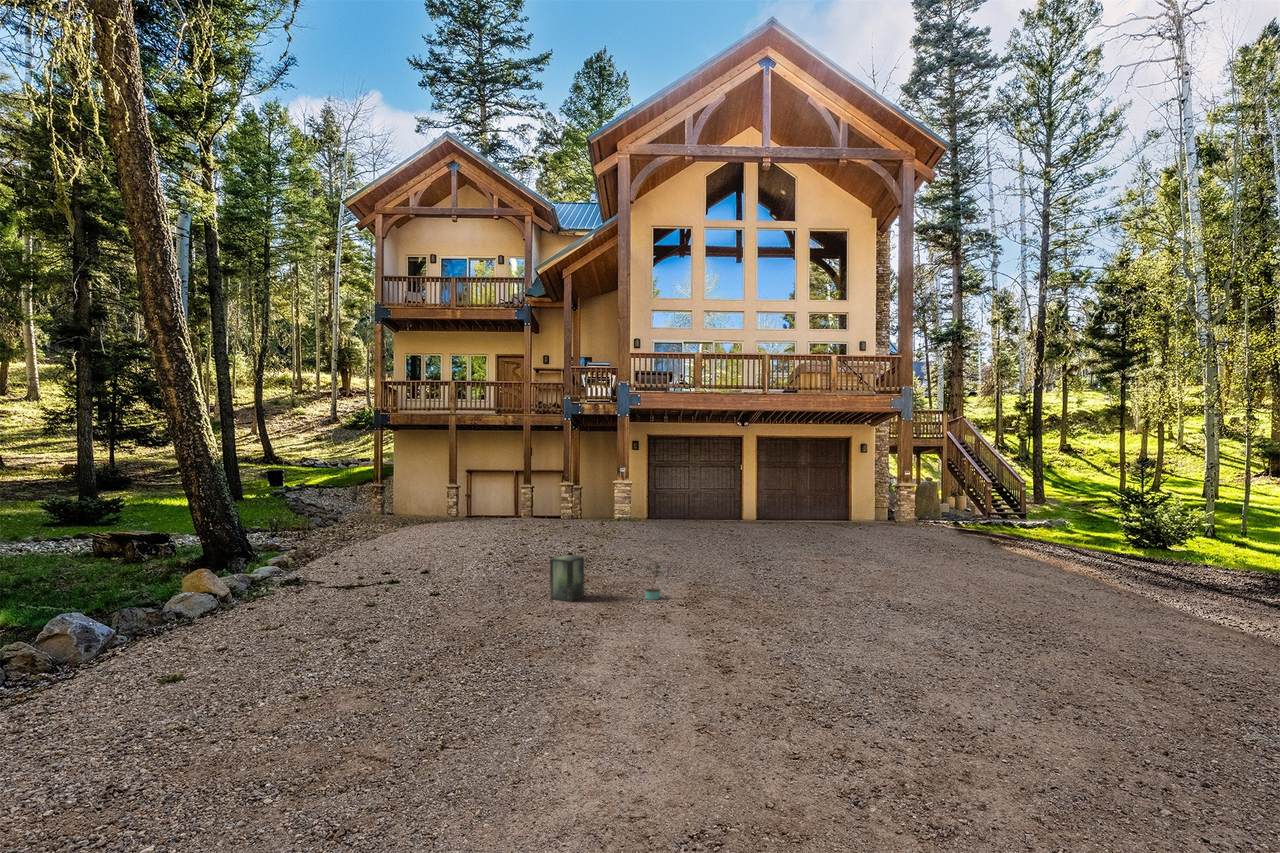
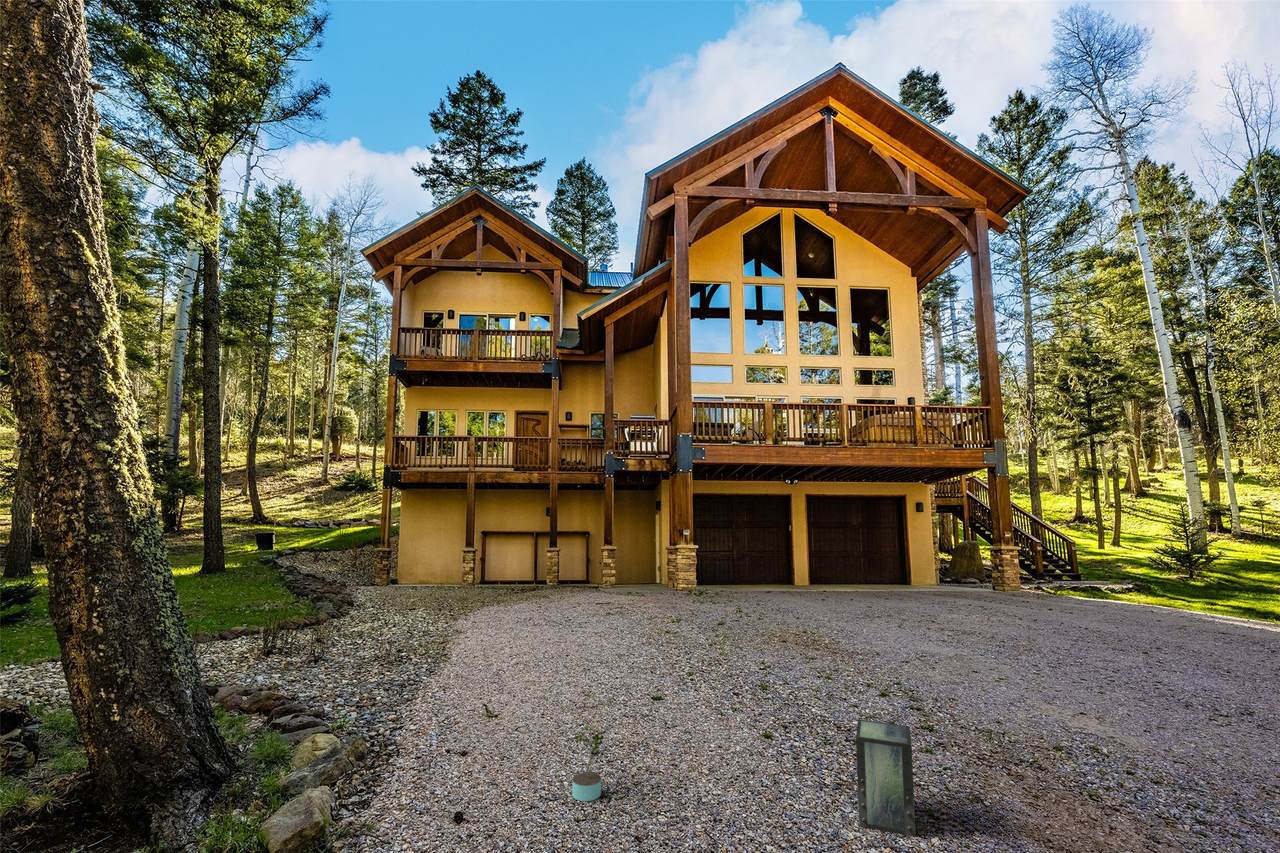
potted plant: present [645,556,660,600] -> present [562,694,611,801]

